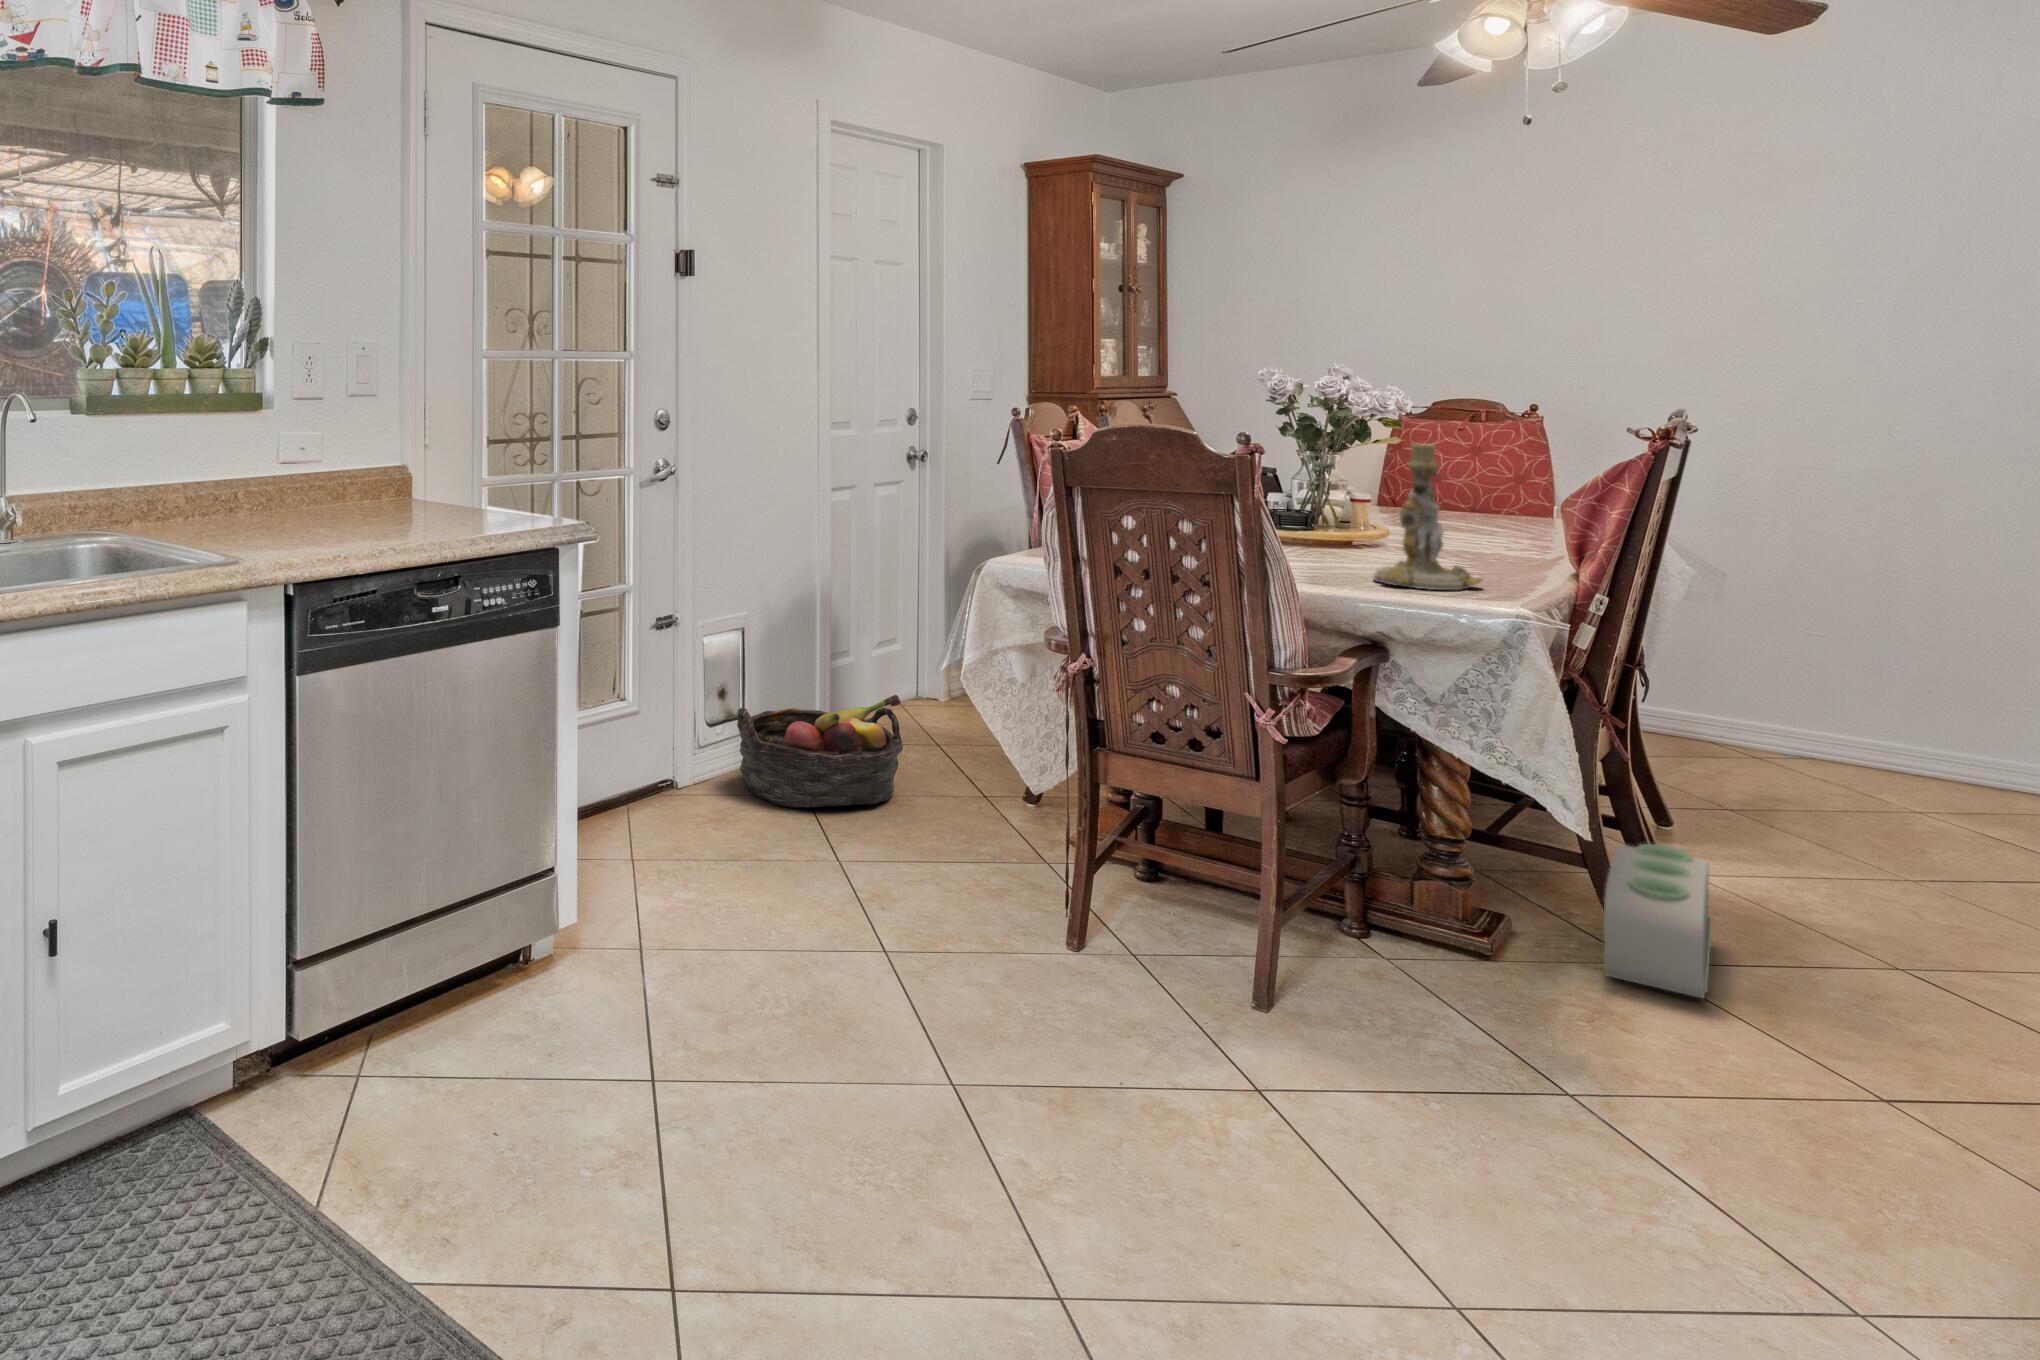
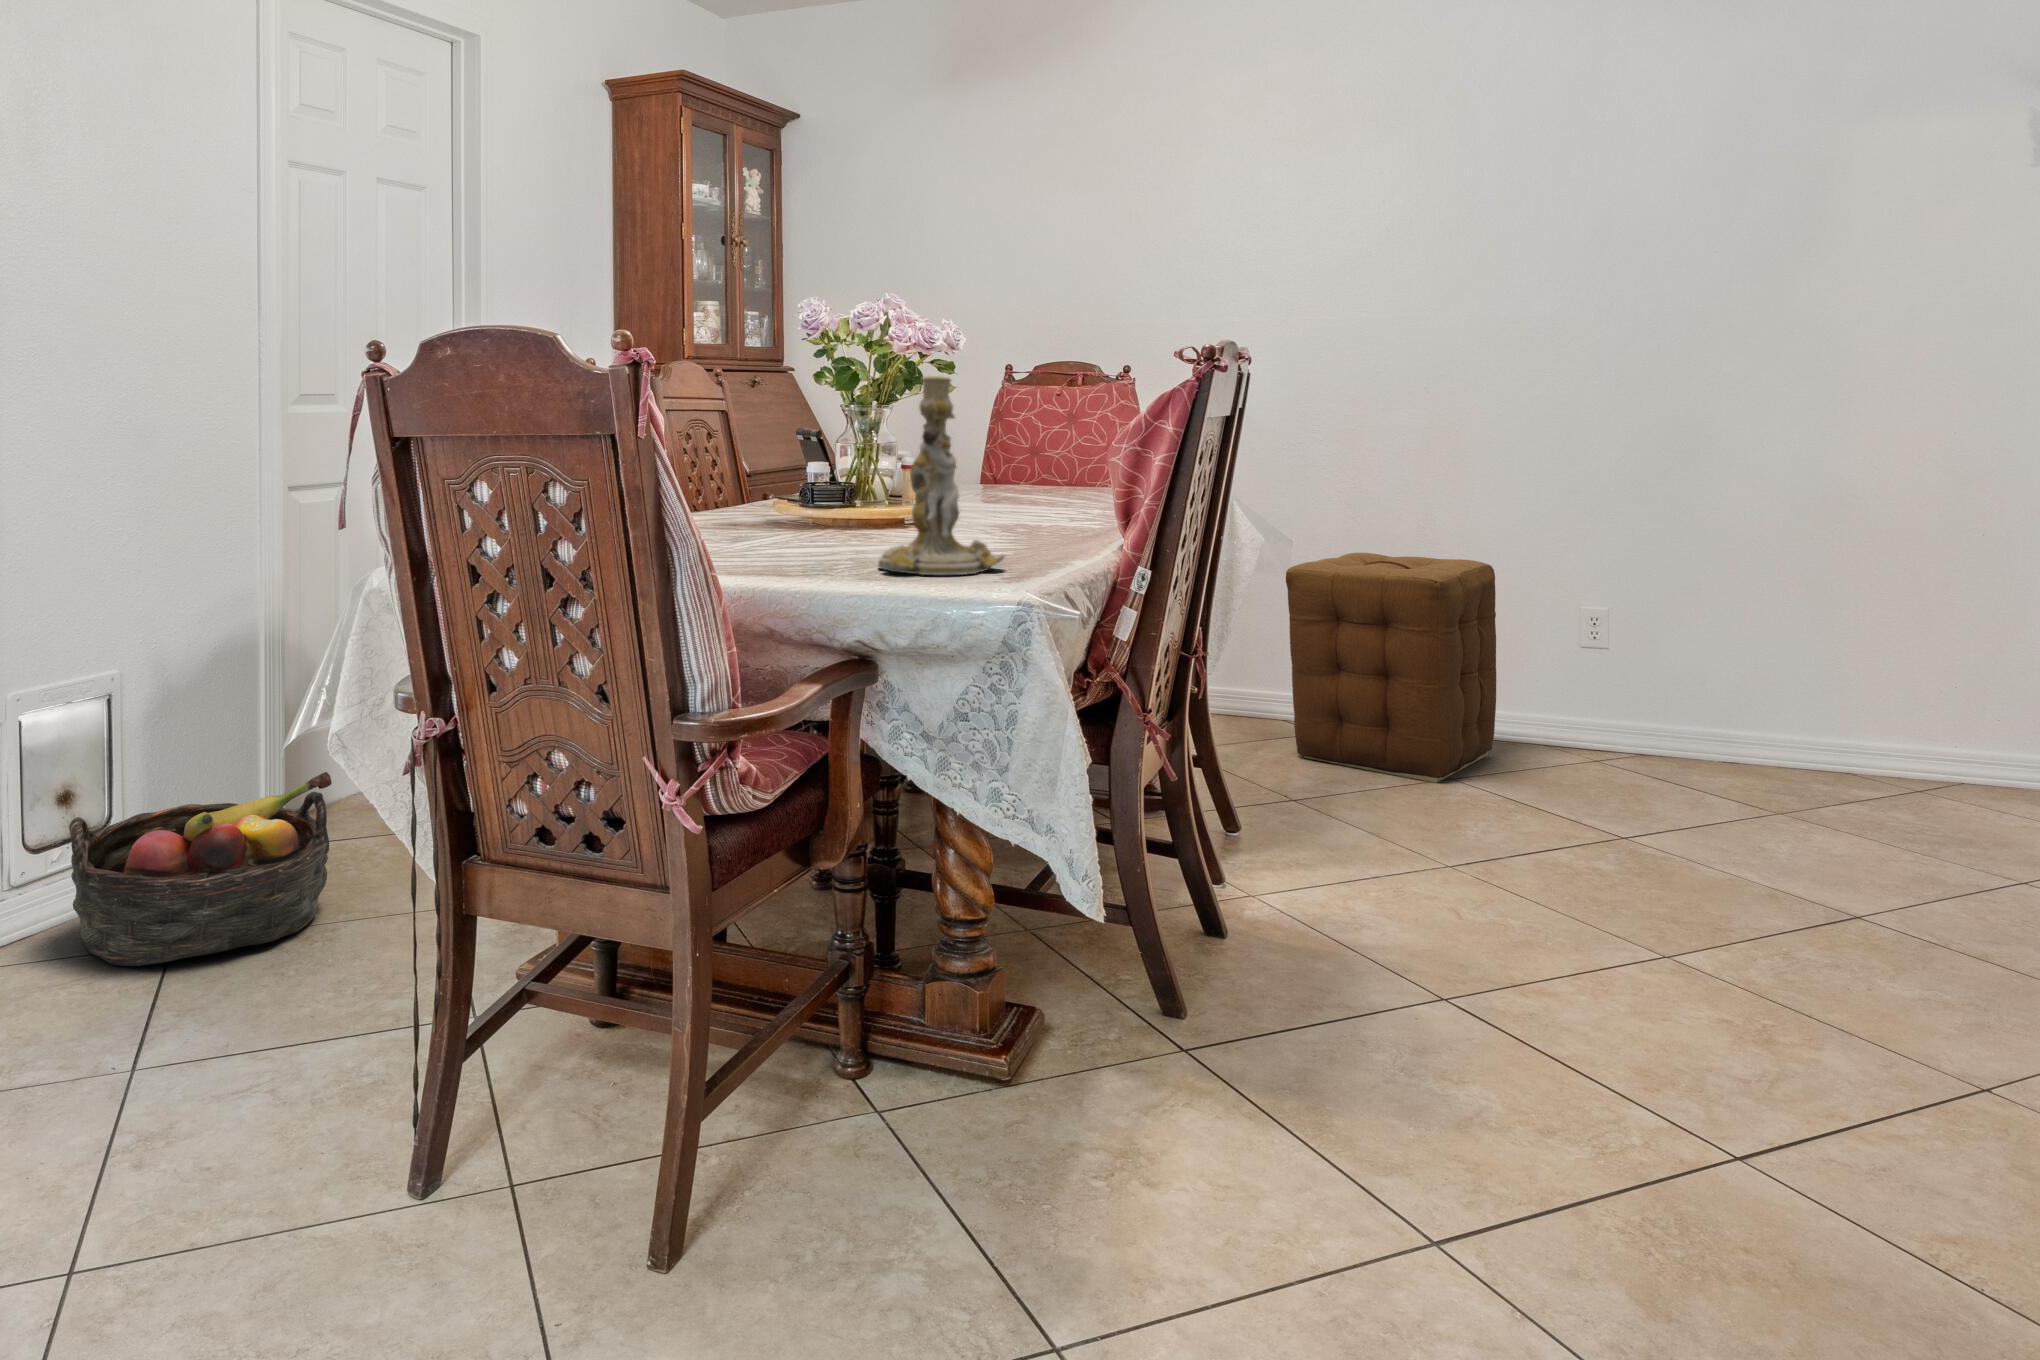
ottoman: none [1714,588,1968,810] -> present [1286,553,1496,783]
air purifier: present [1603,844,1711,998] -> none [1136,884,1262,1101]

